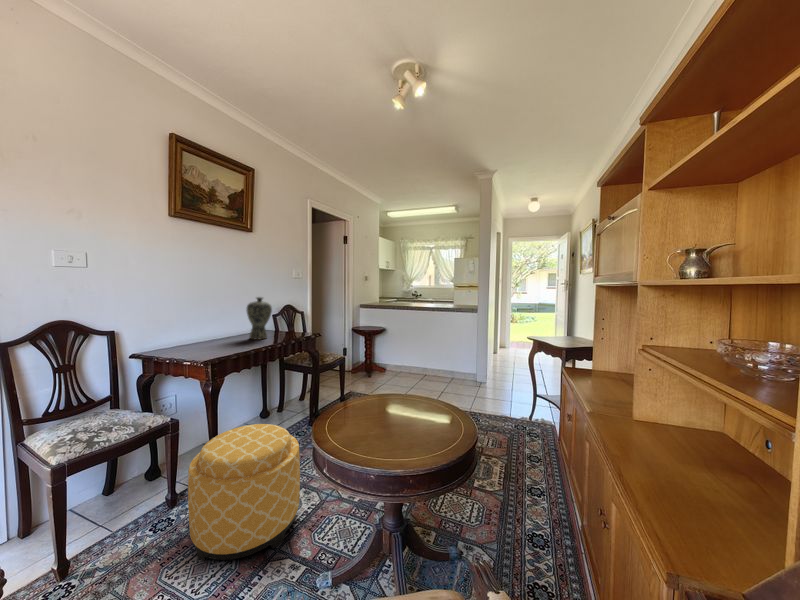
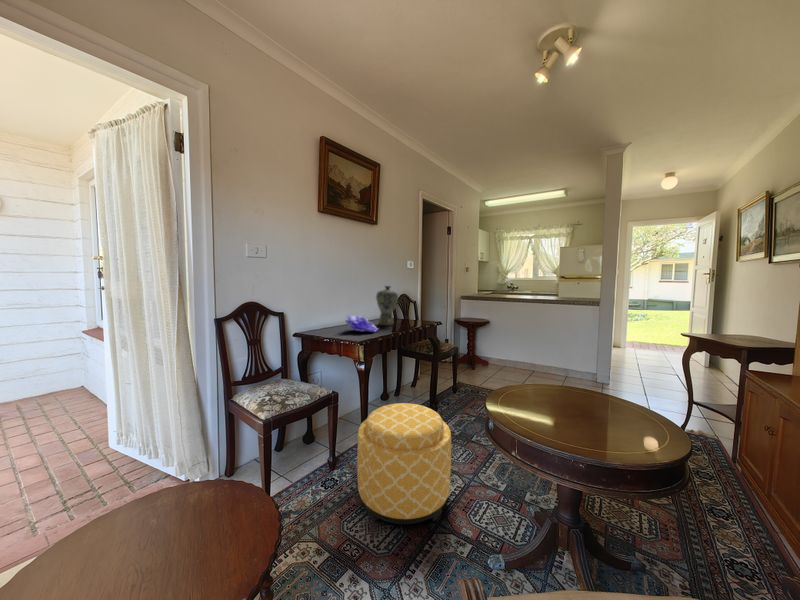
decorative bowl: none [198,329,243,349] -> present [346,316,378,332]

